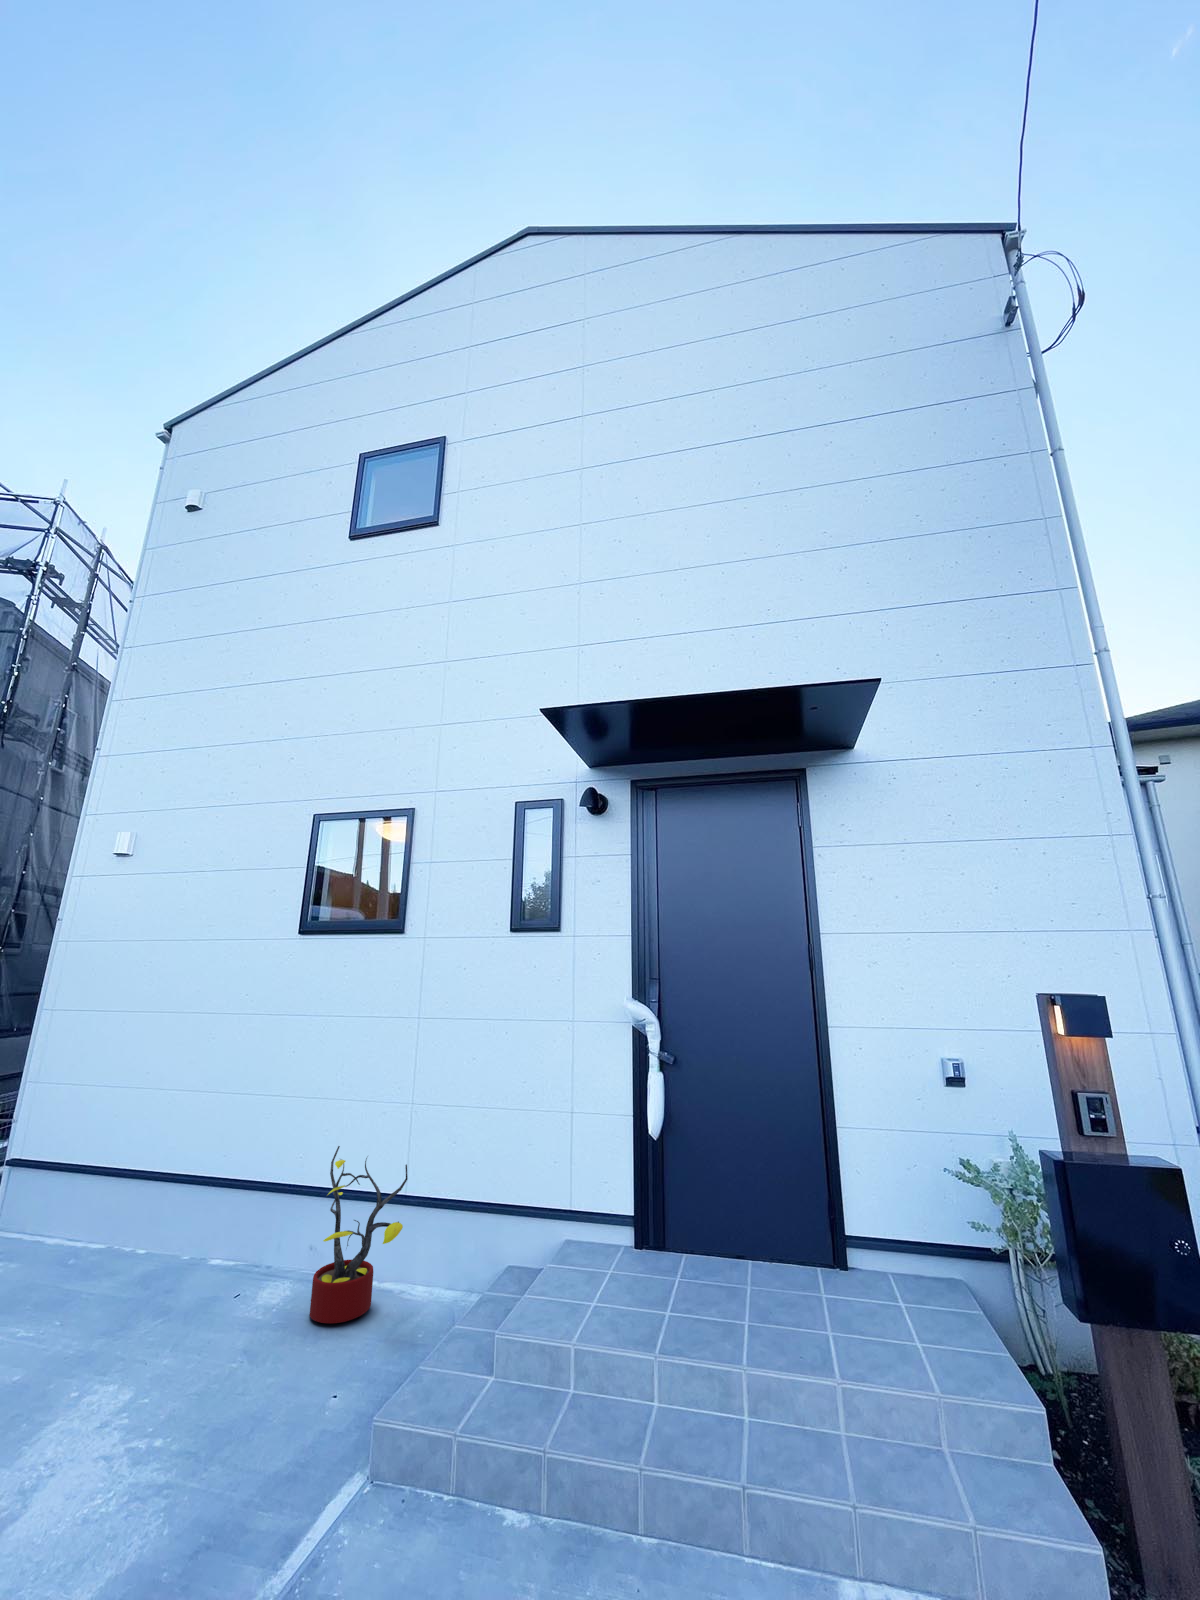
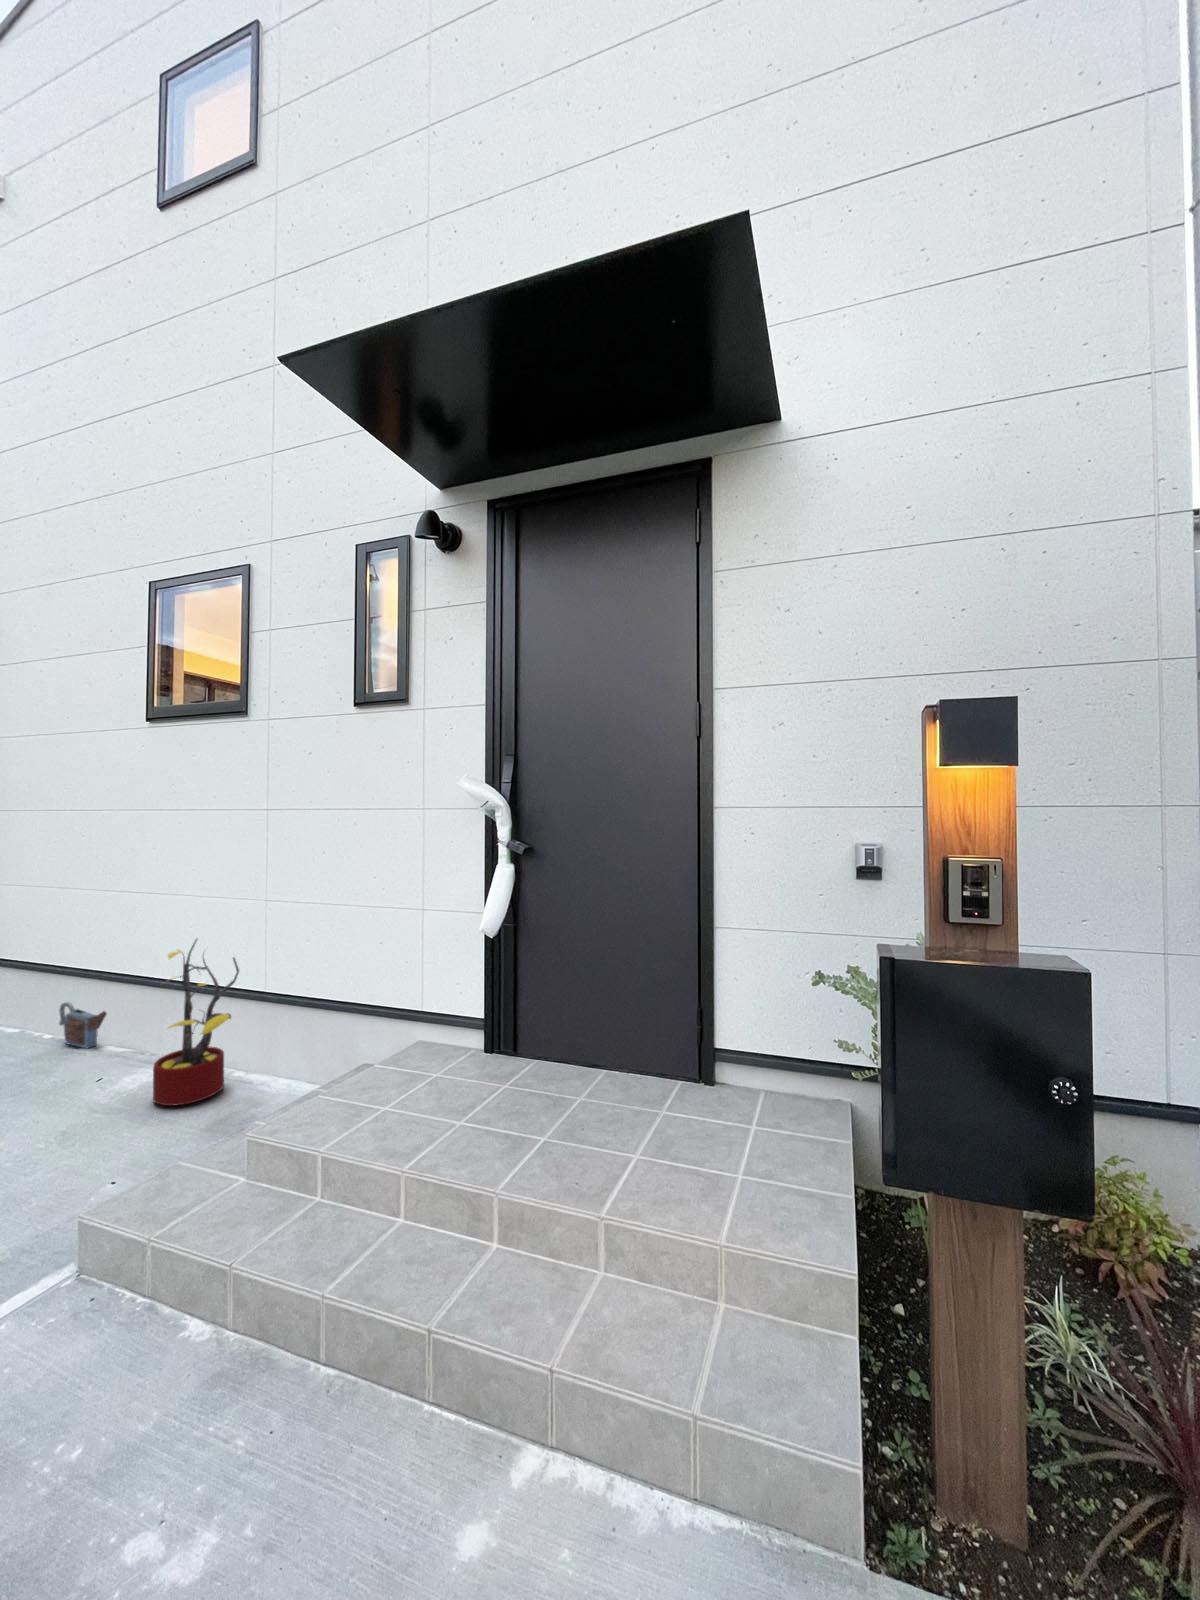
watering can: none [162,1219,223,1270] -> present [59,1002,107,1048]

